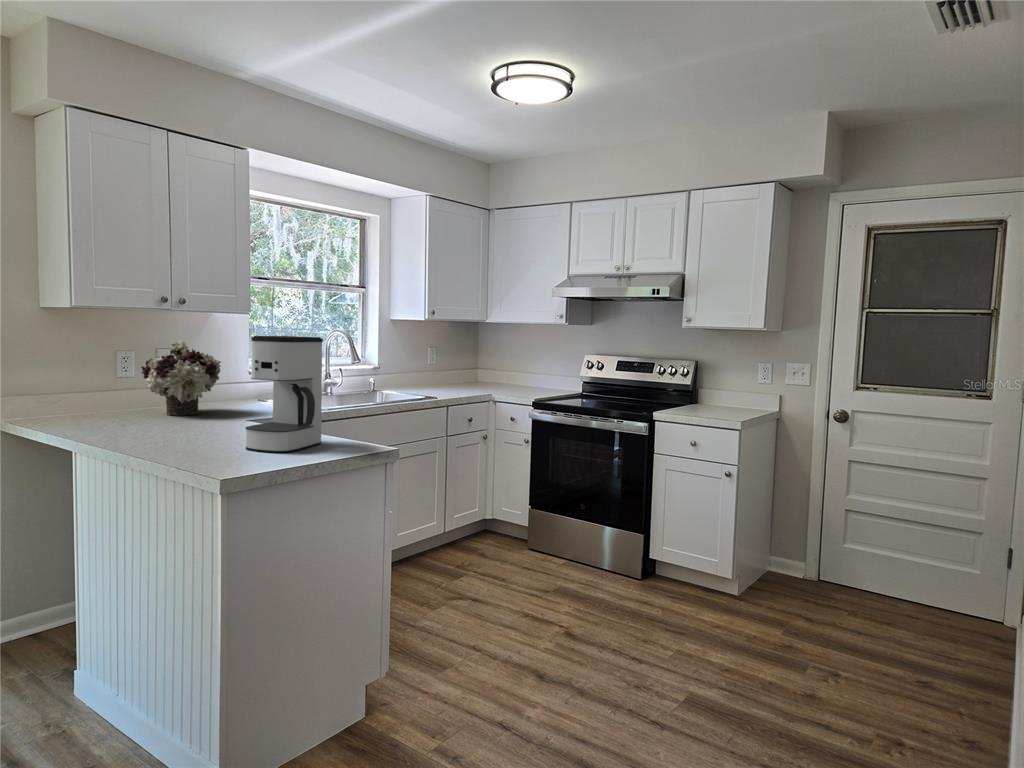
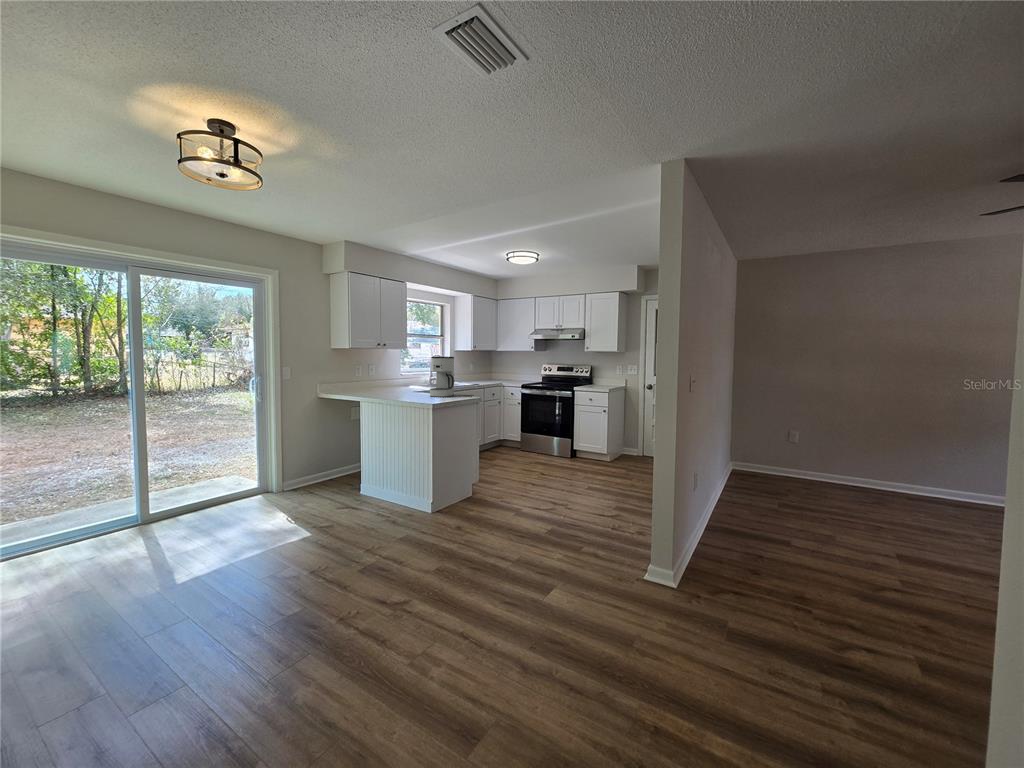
flower arrangement: present [141,341,221,416] -> none [369,360,401,390]

